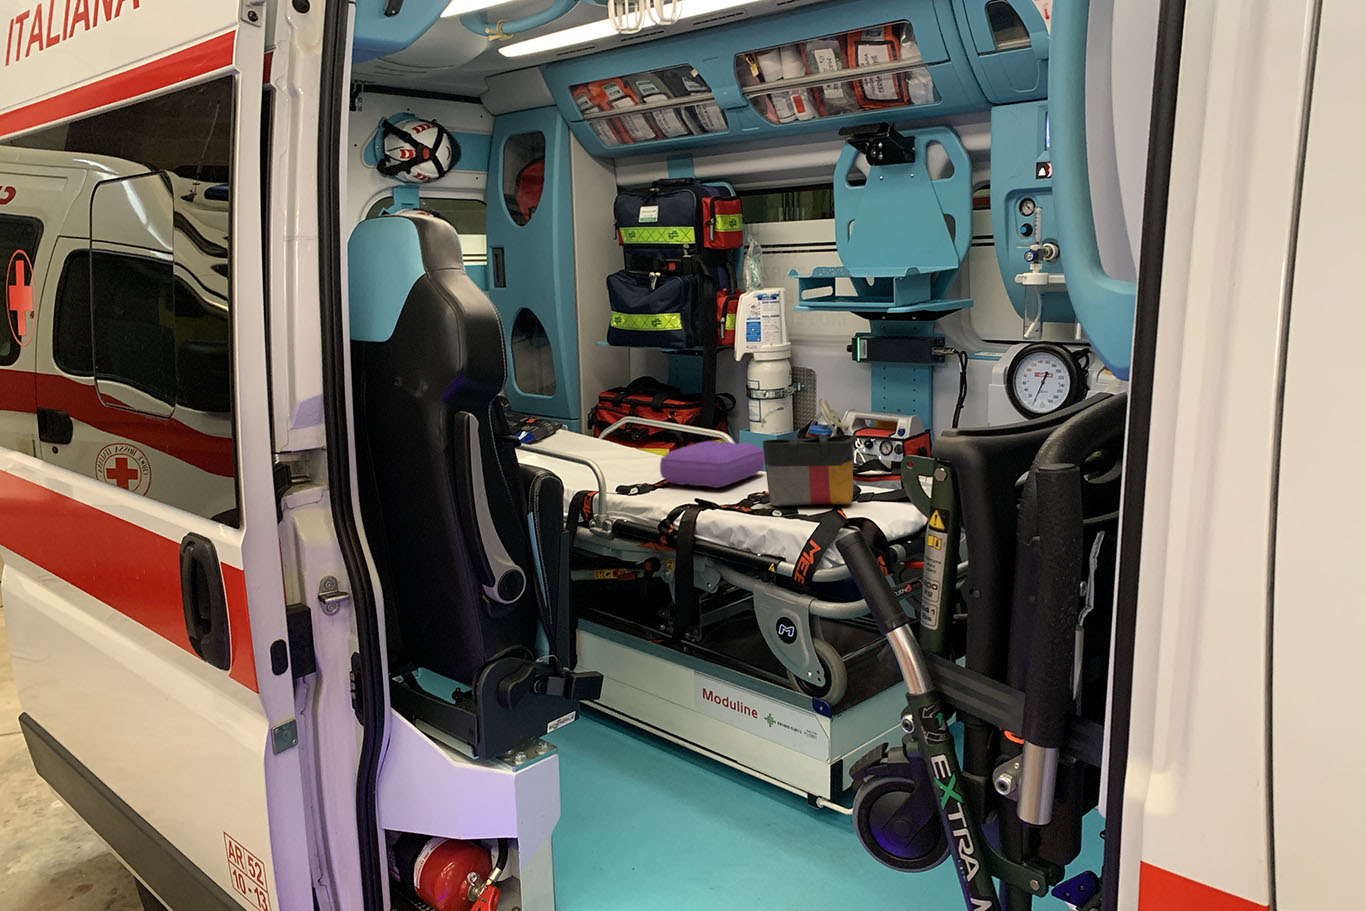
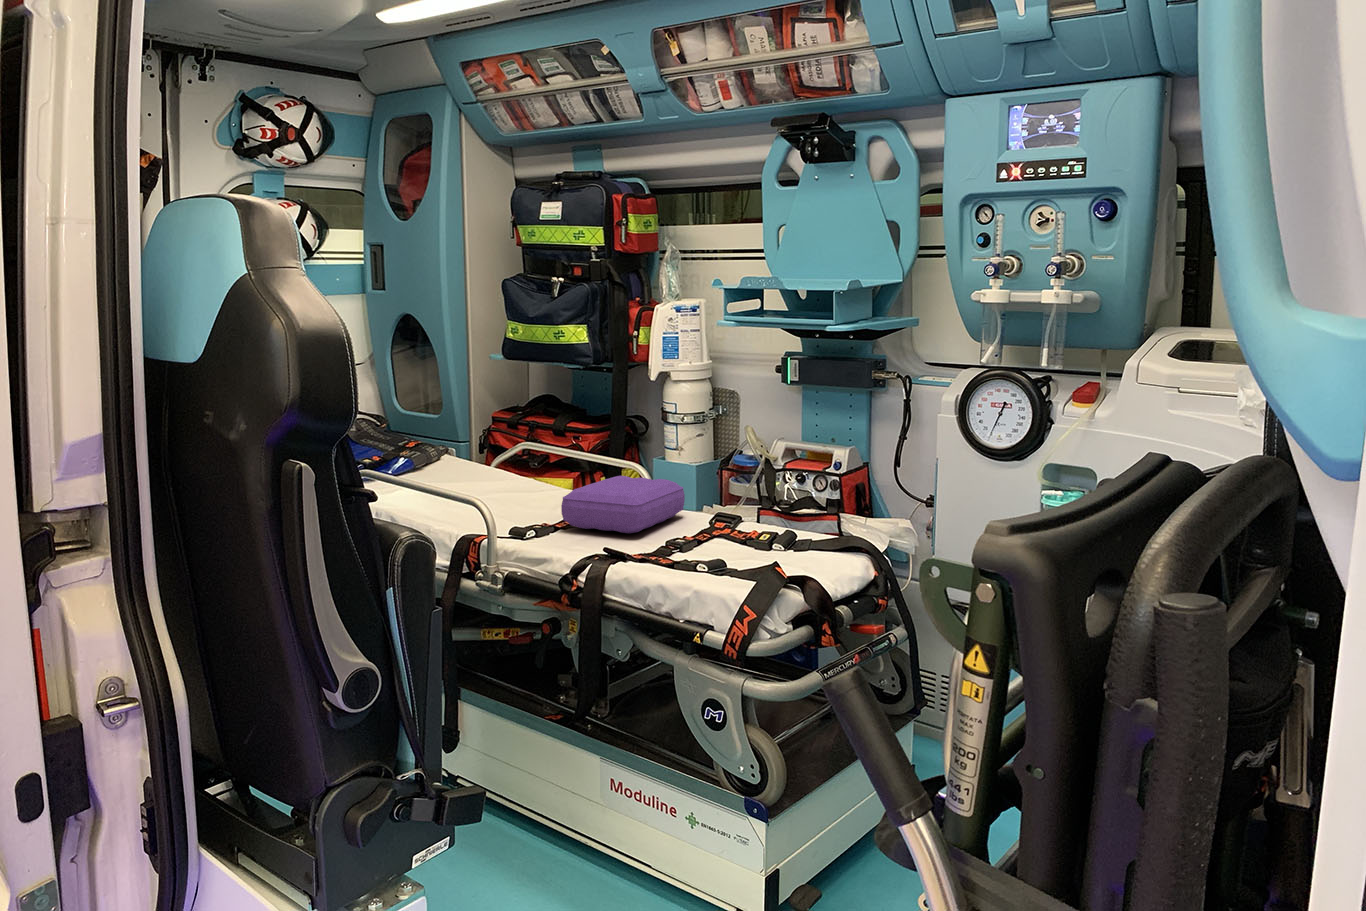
tote bag: present [763,435,857,506] -> none [685,475,797,559]

